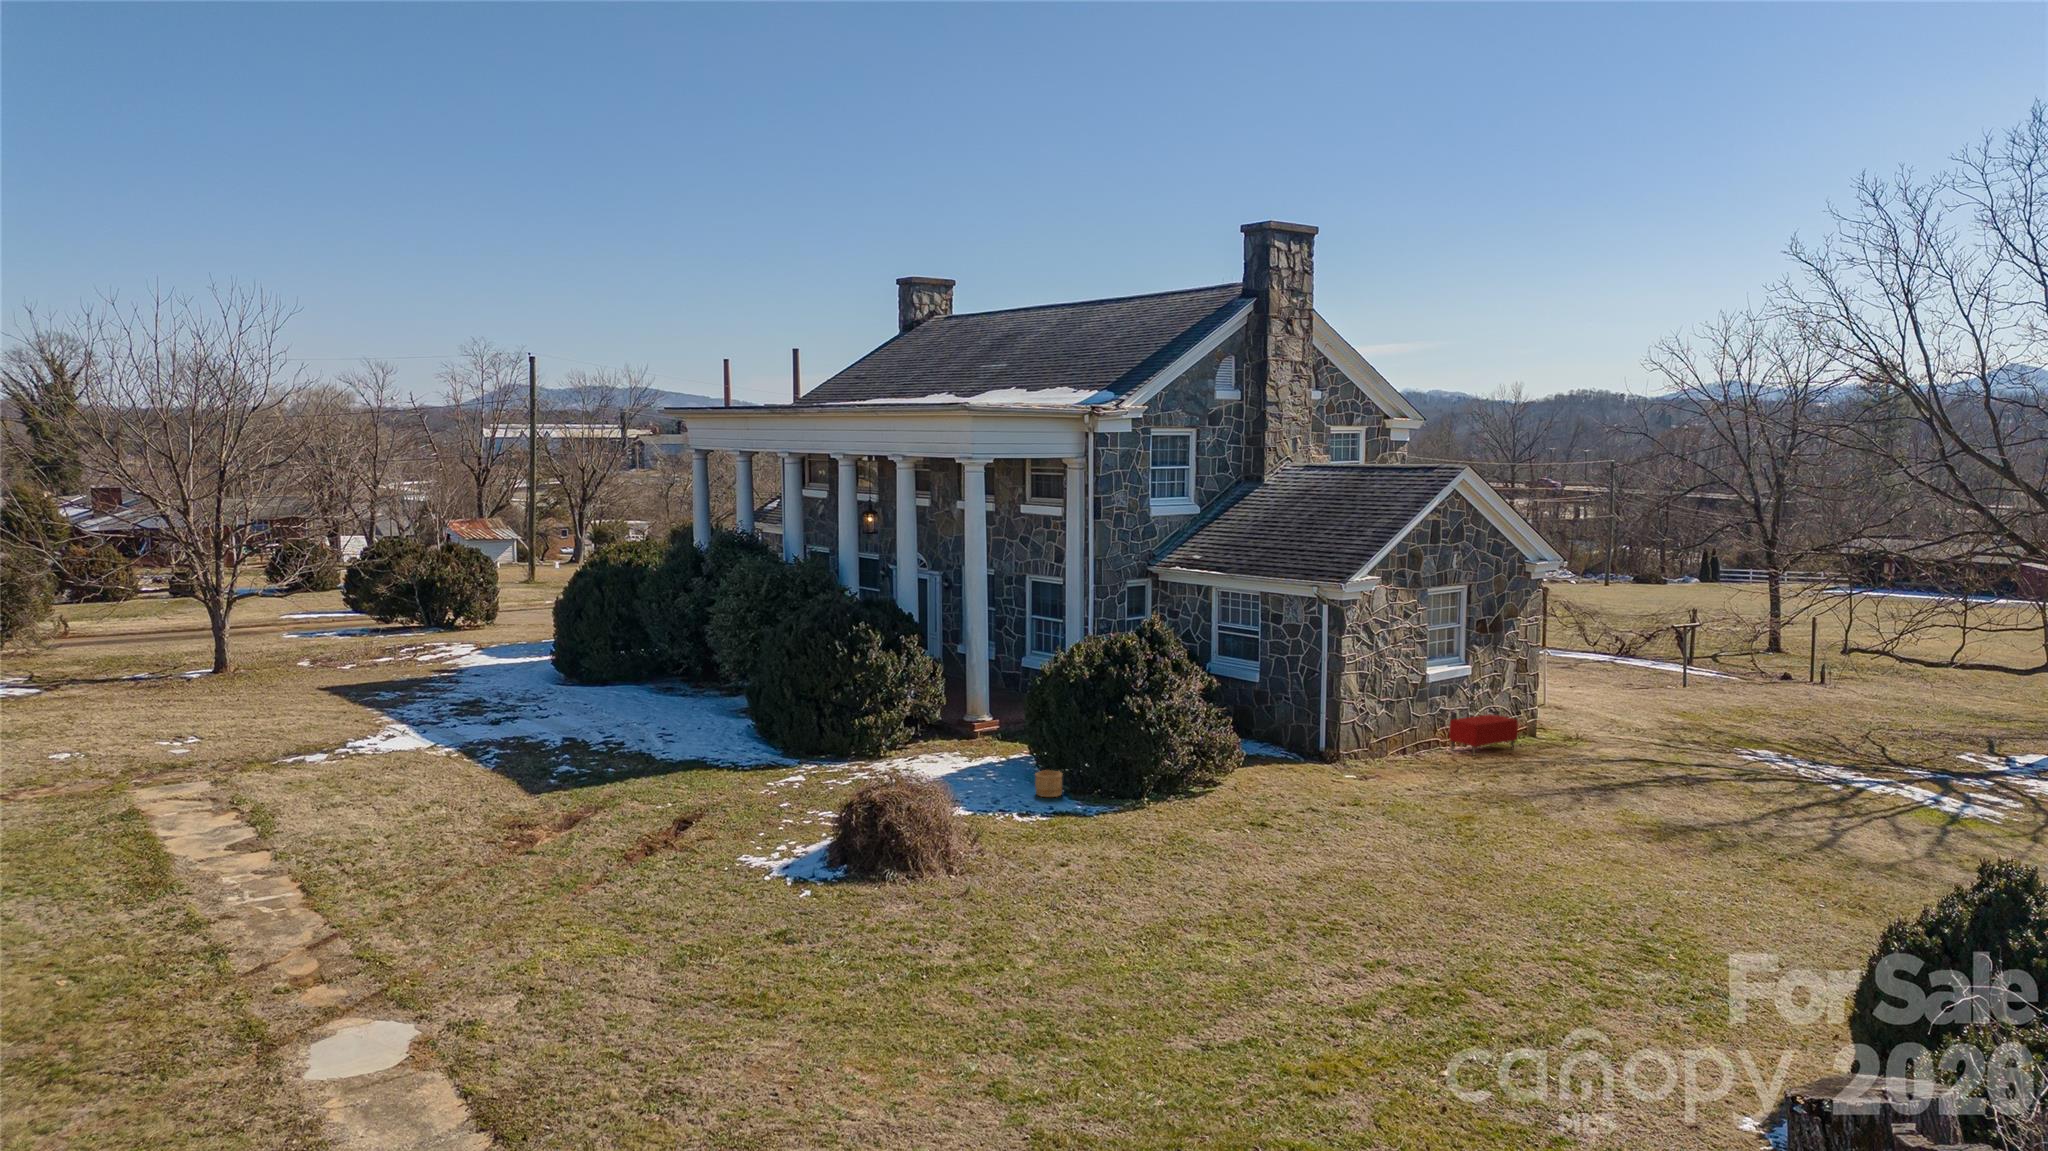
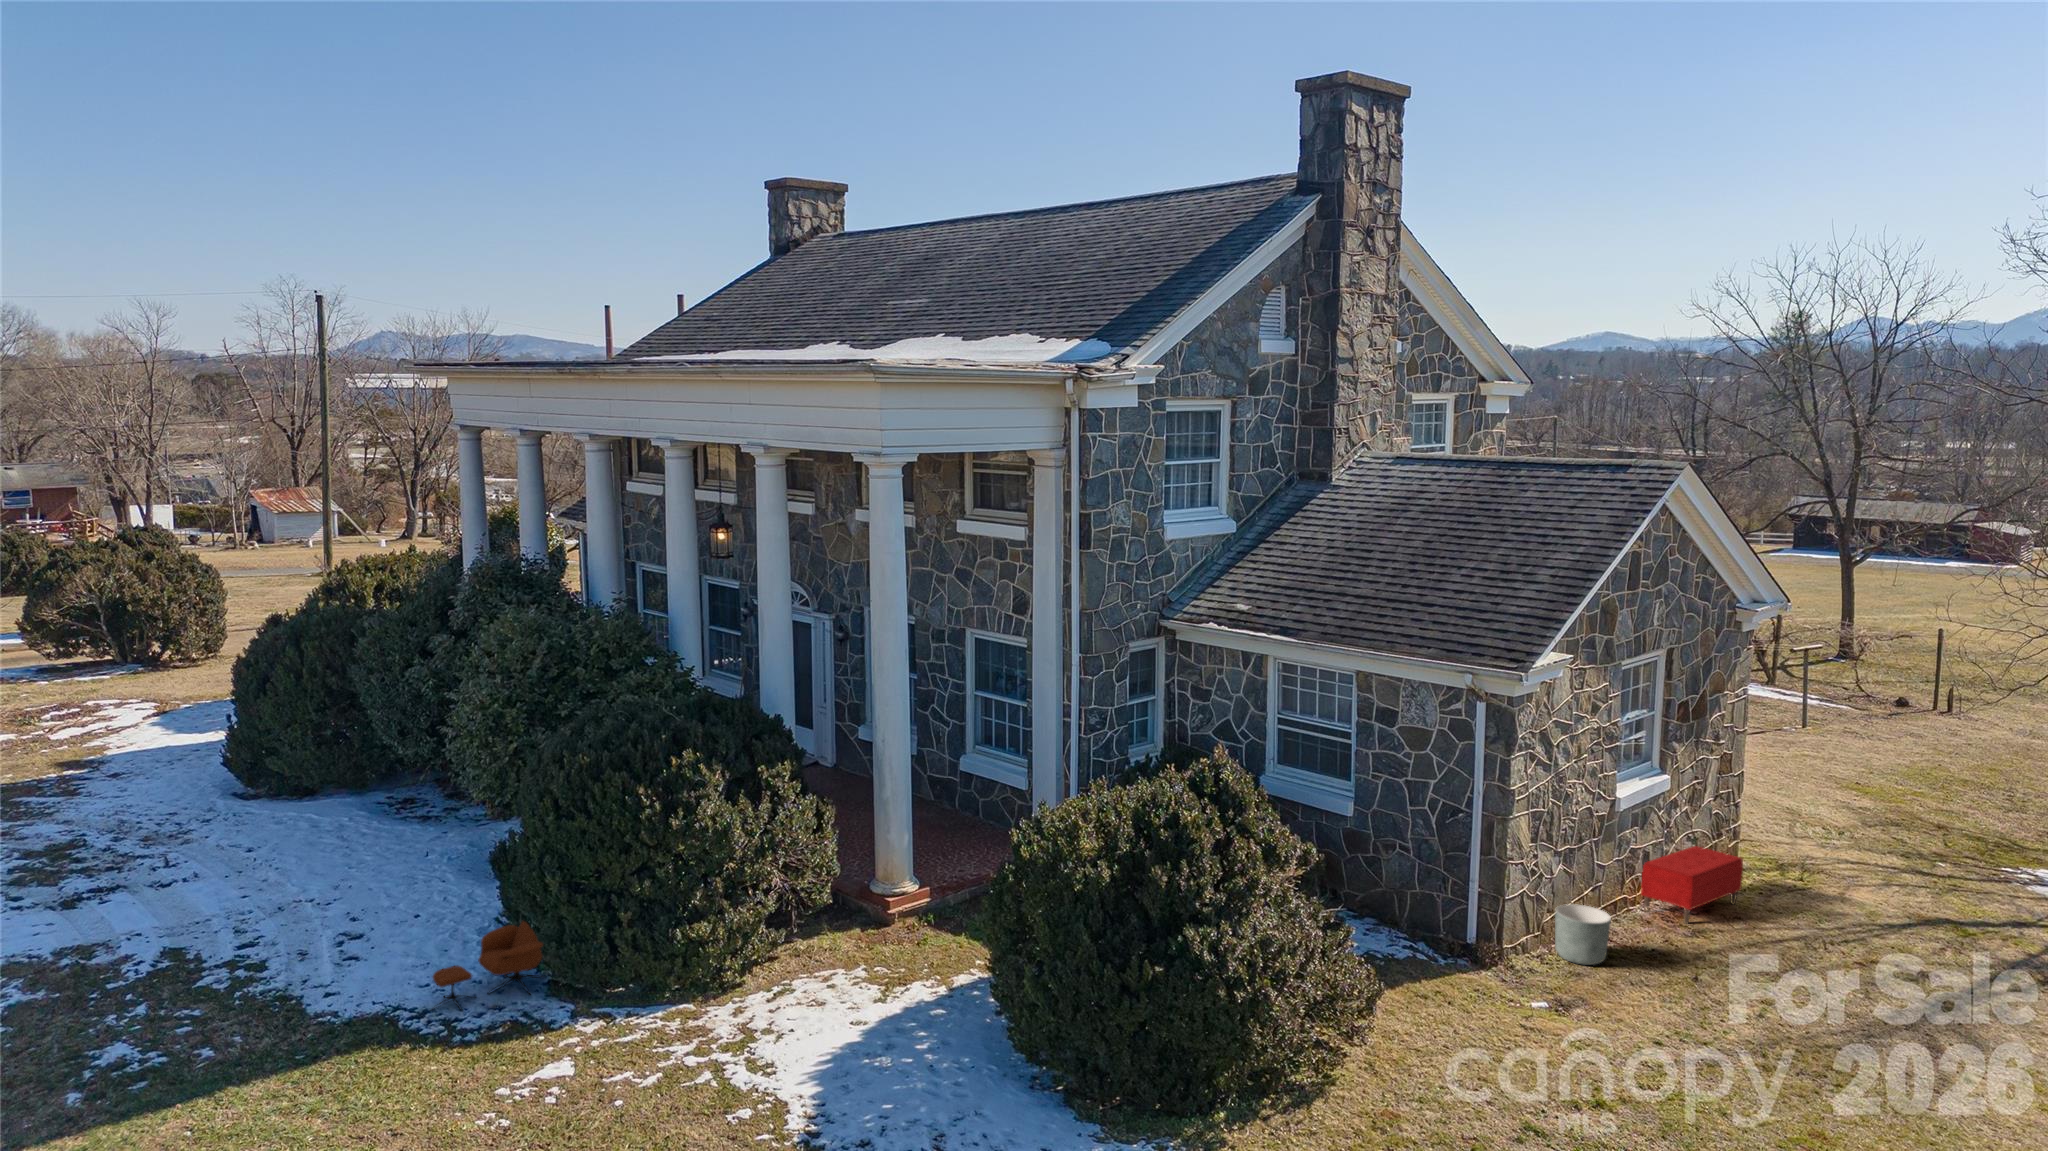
lounge chair: none [717,707,784,765] -> present [433,921,545,1009]
planter: none [1379,735,1412,768] -> present [1555,904,1611,965]
wooden bucket: present [1035,770,1062,797] -> none [1003,1032,1055,1090]

